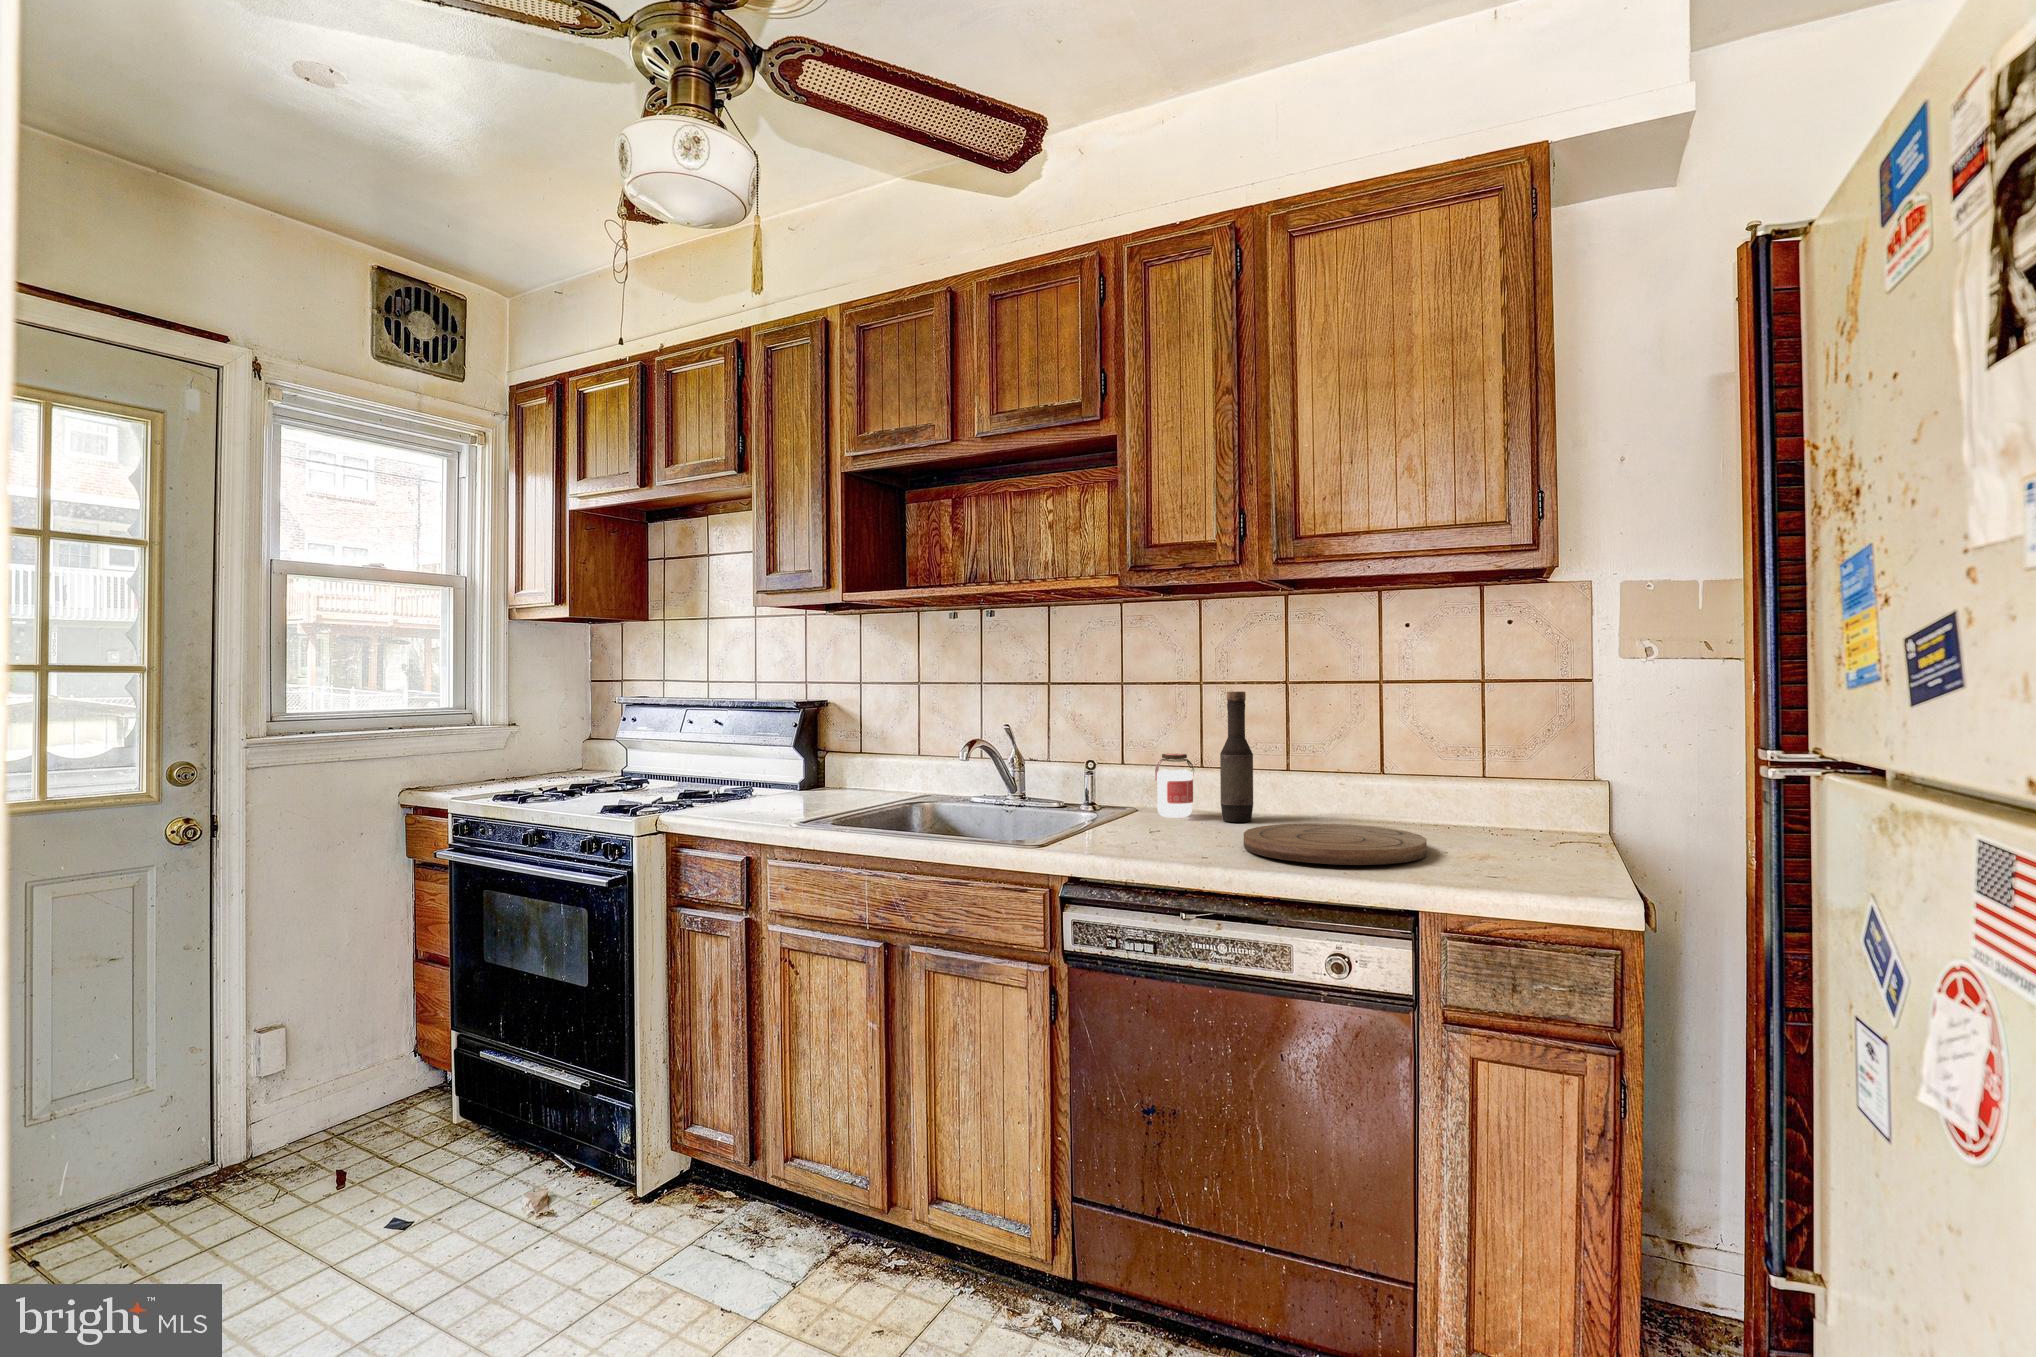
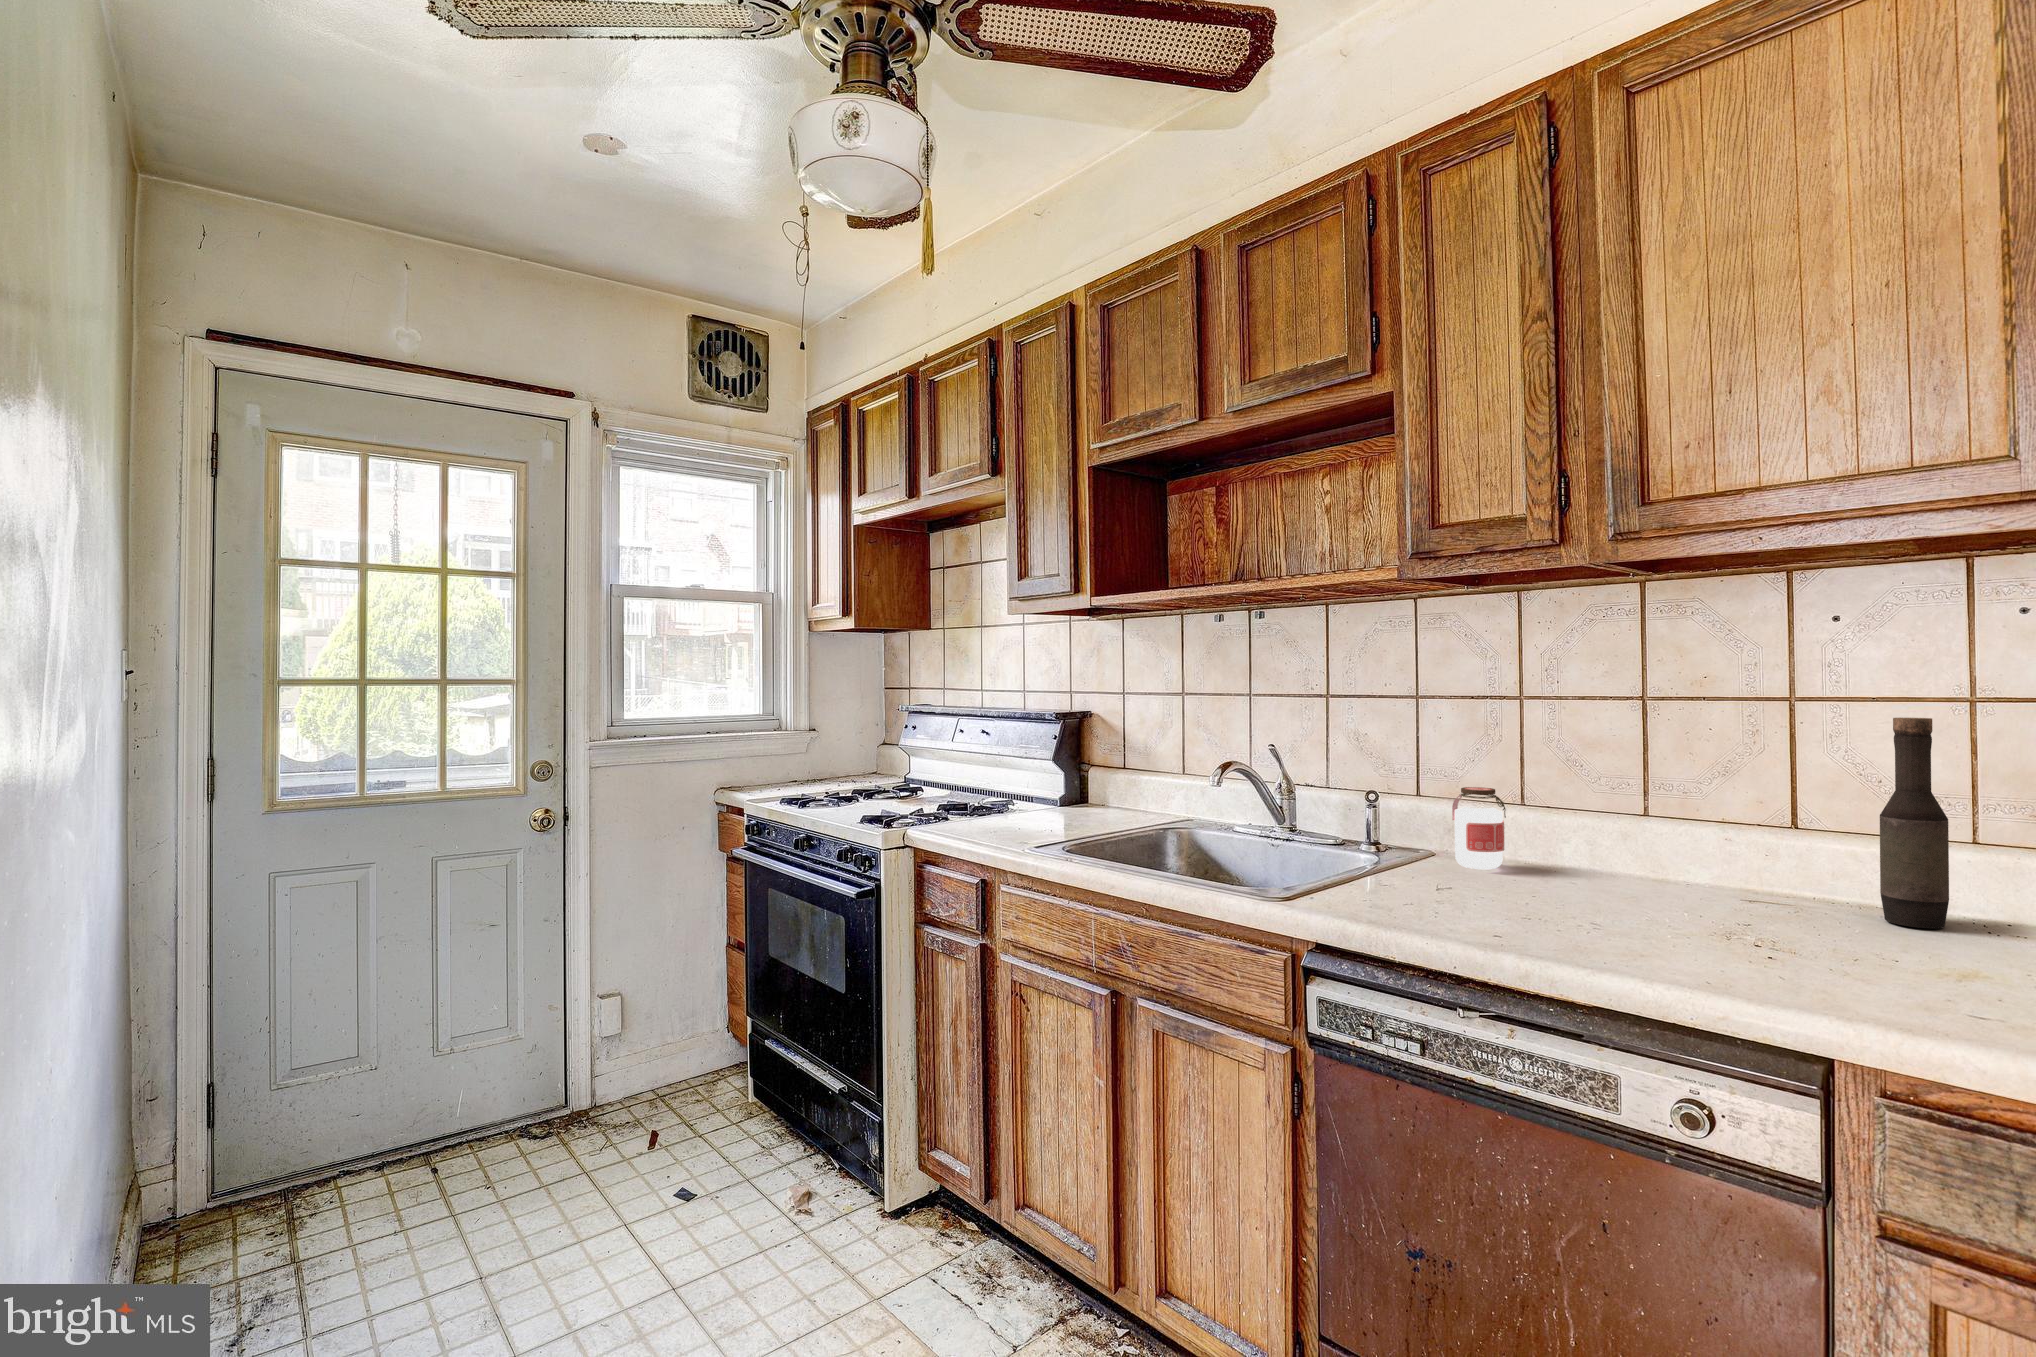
bottle: present [1220,692,1253,822] -> present [1880,718,1949,929]
cutting board: present [1244,823,1427,865] -> none [1561,892,1859,974]

